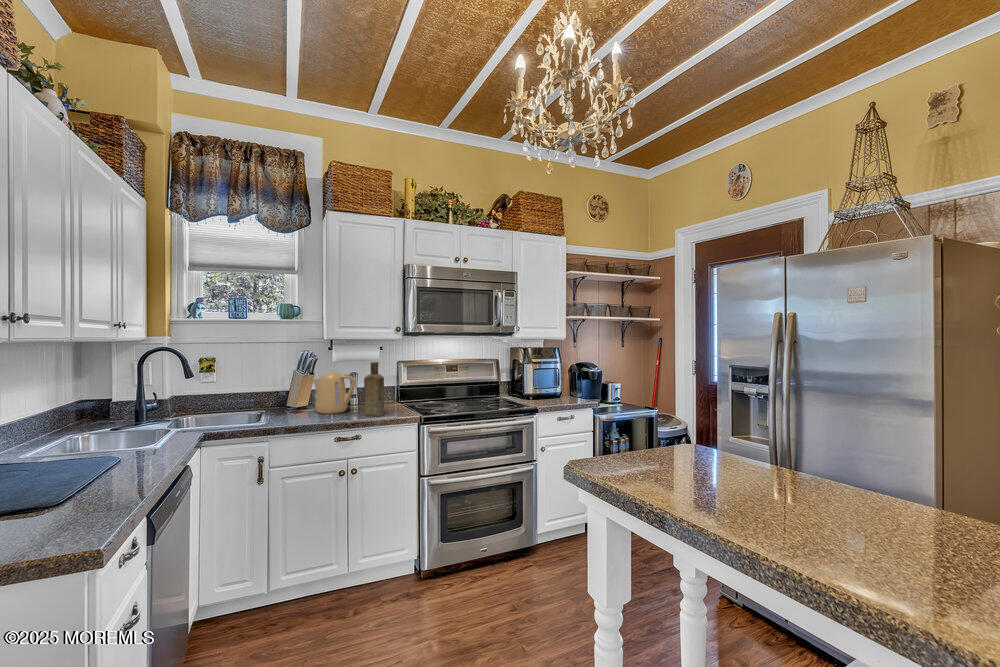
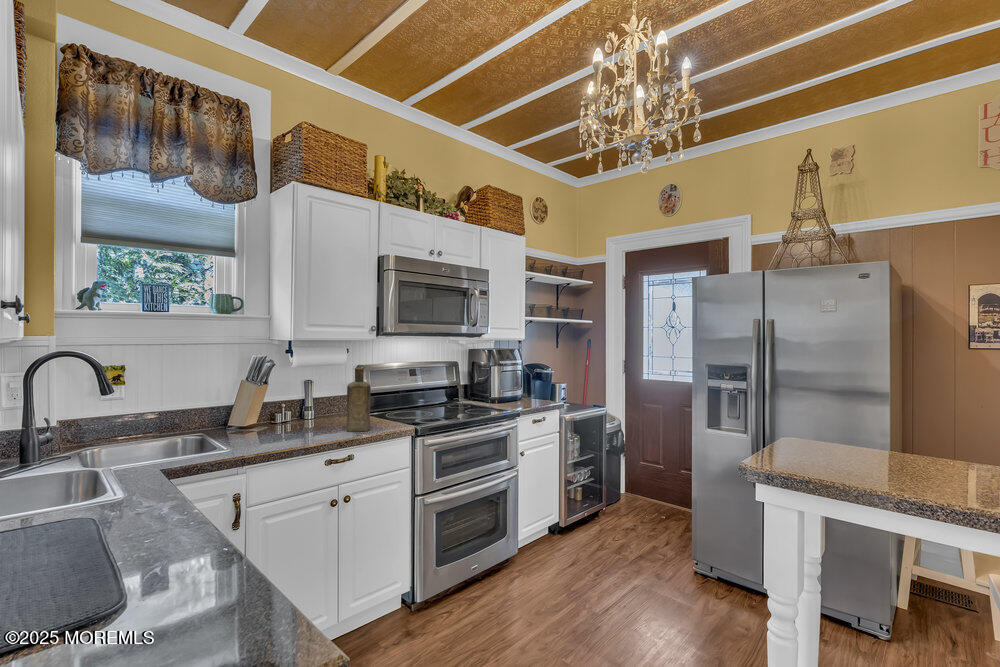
kettle: present [312,371,355,414] -> none [271,379,328,432]

